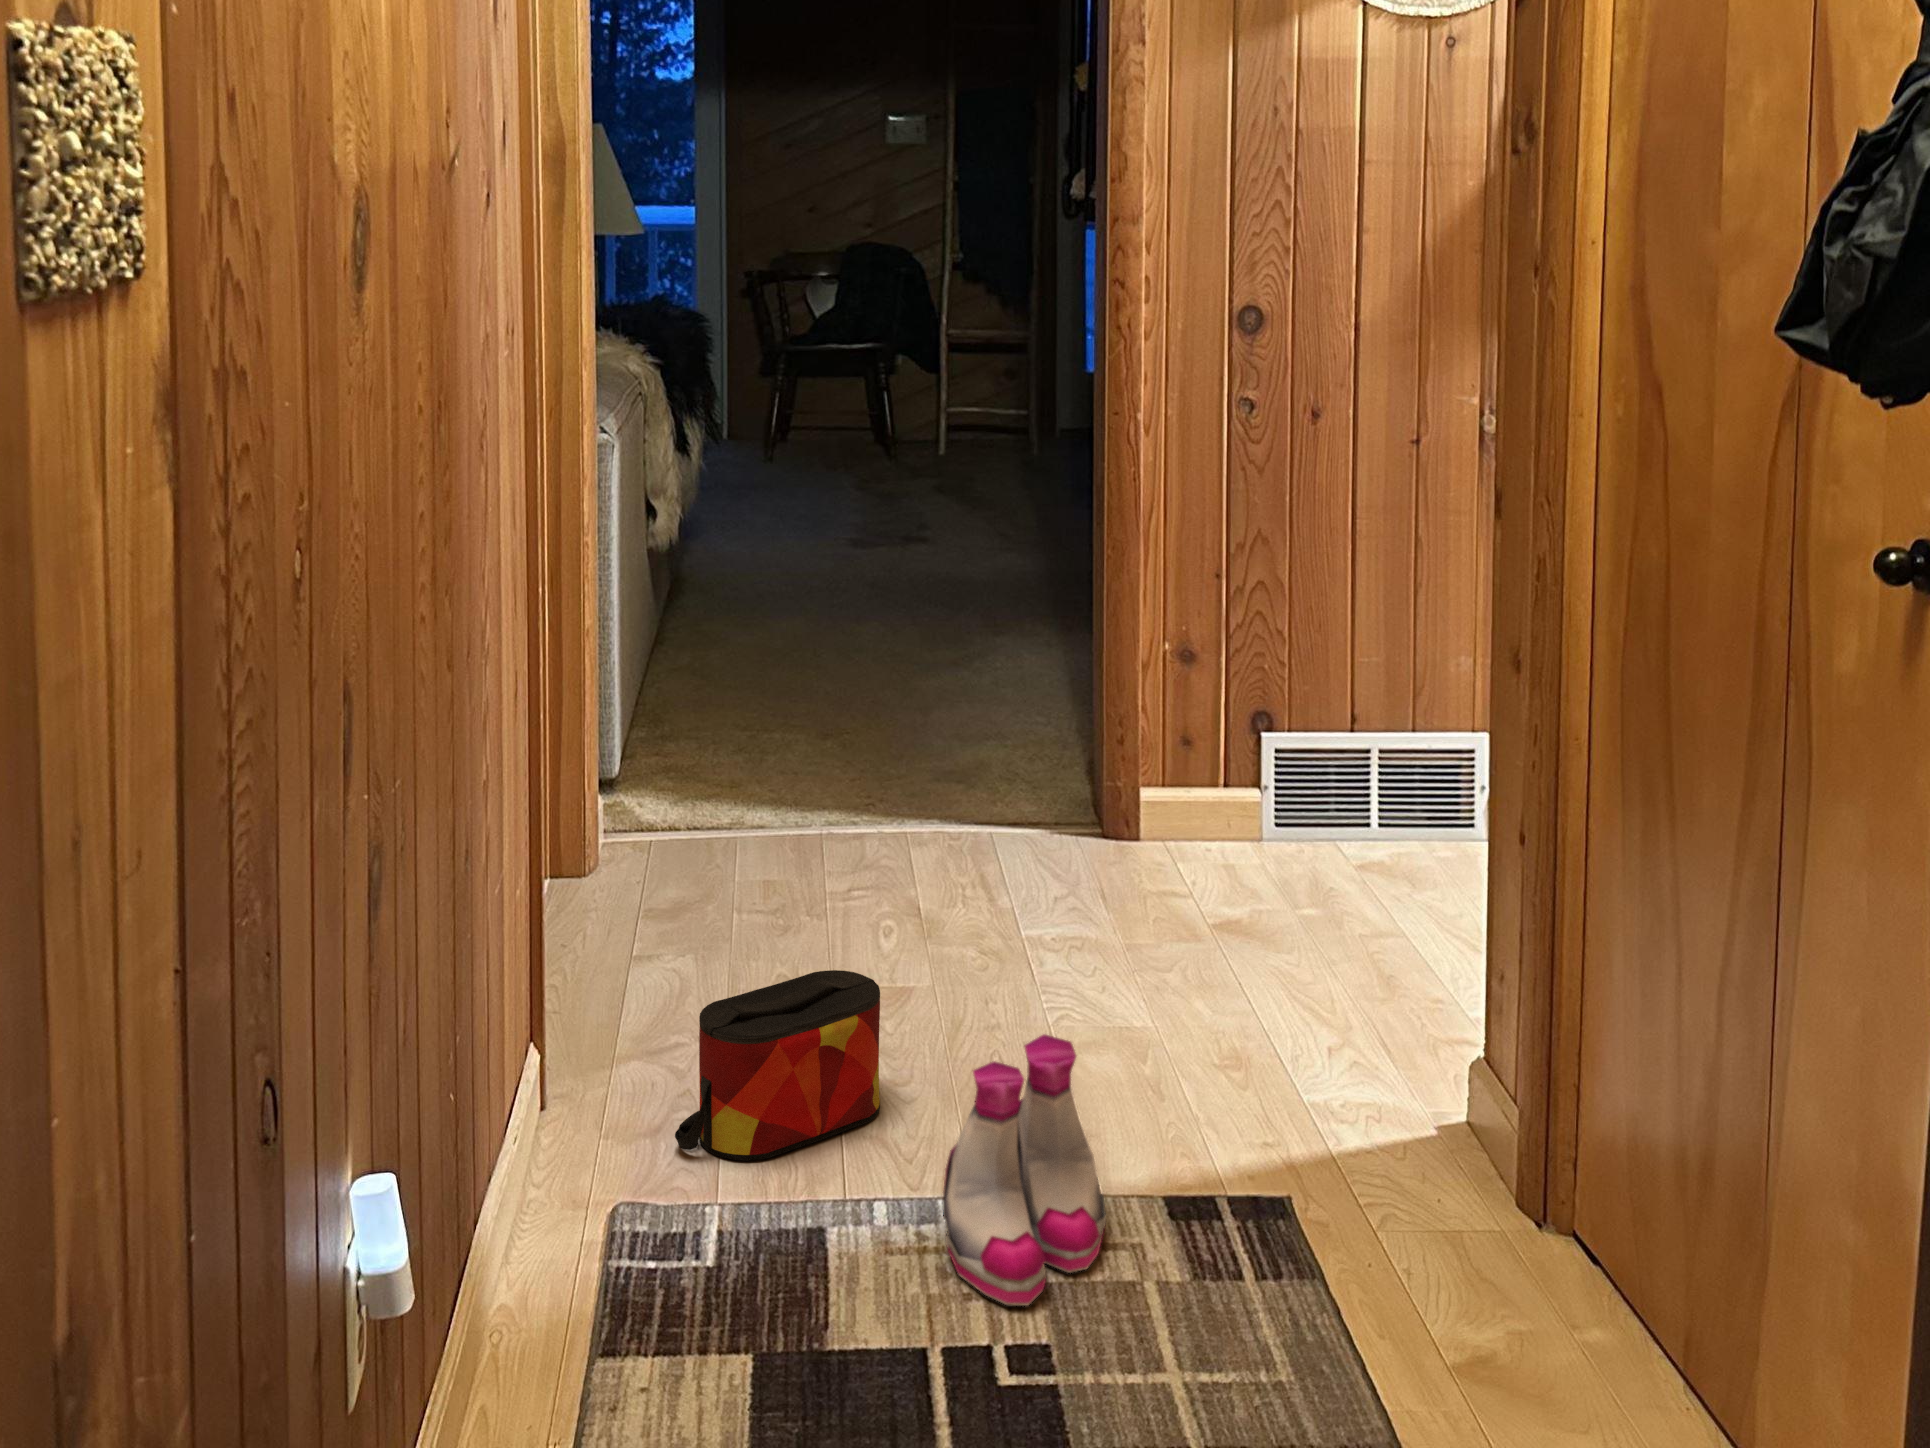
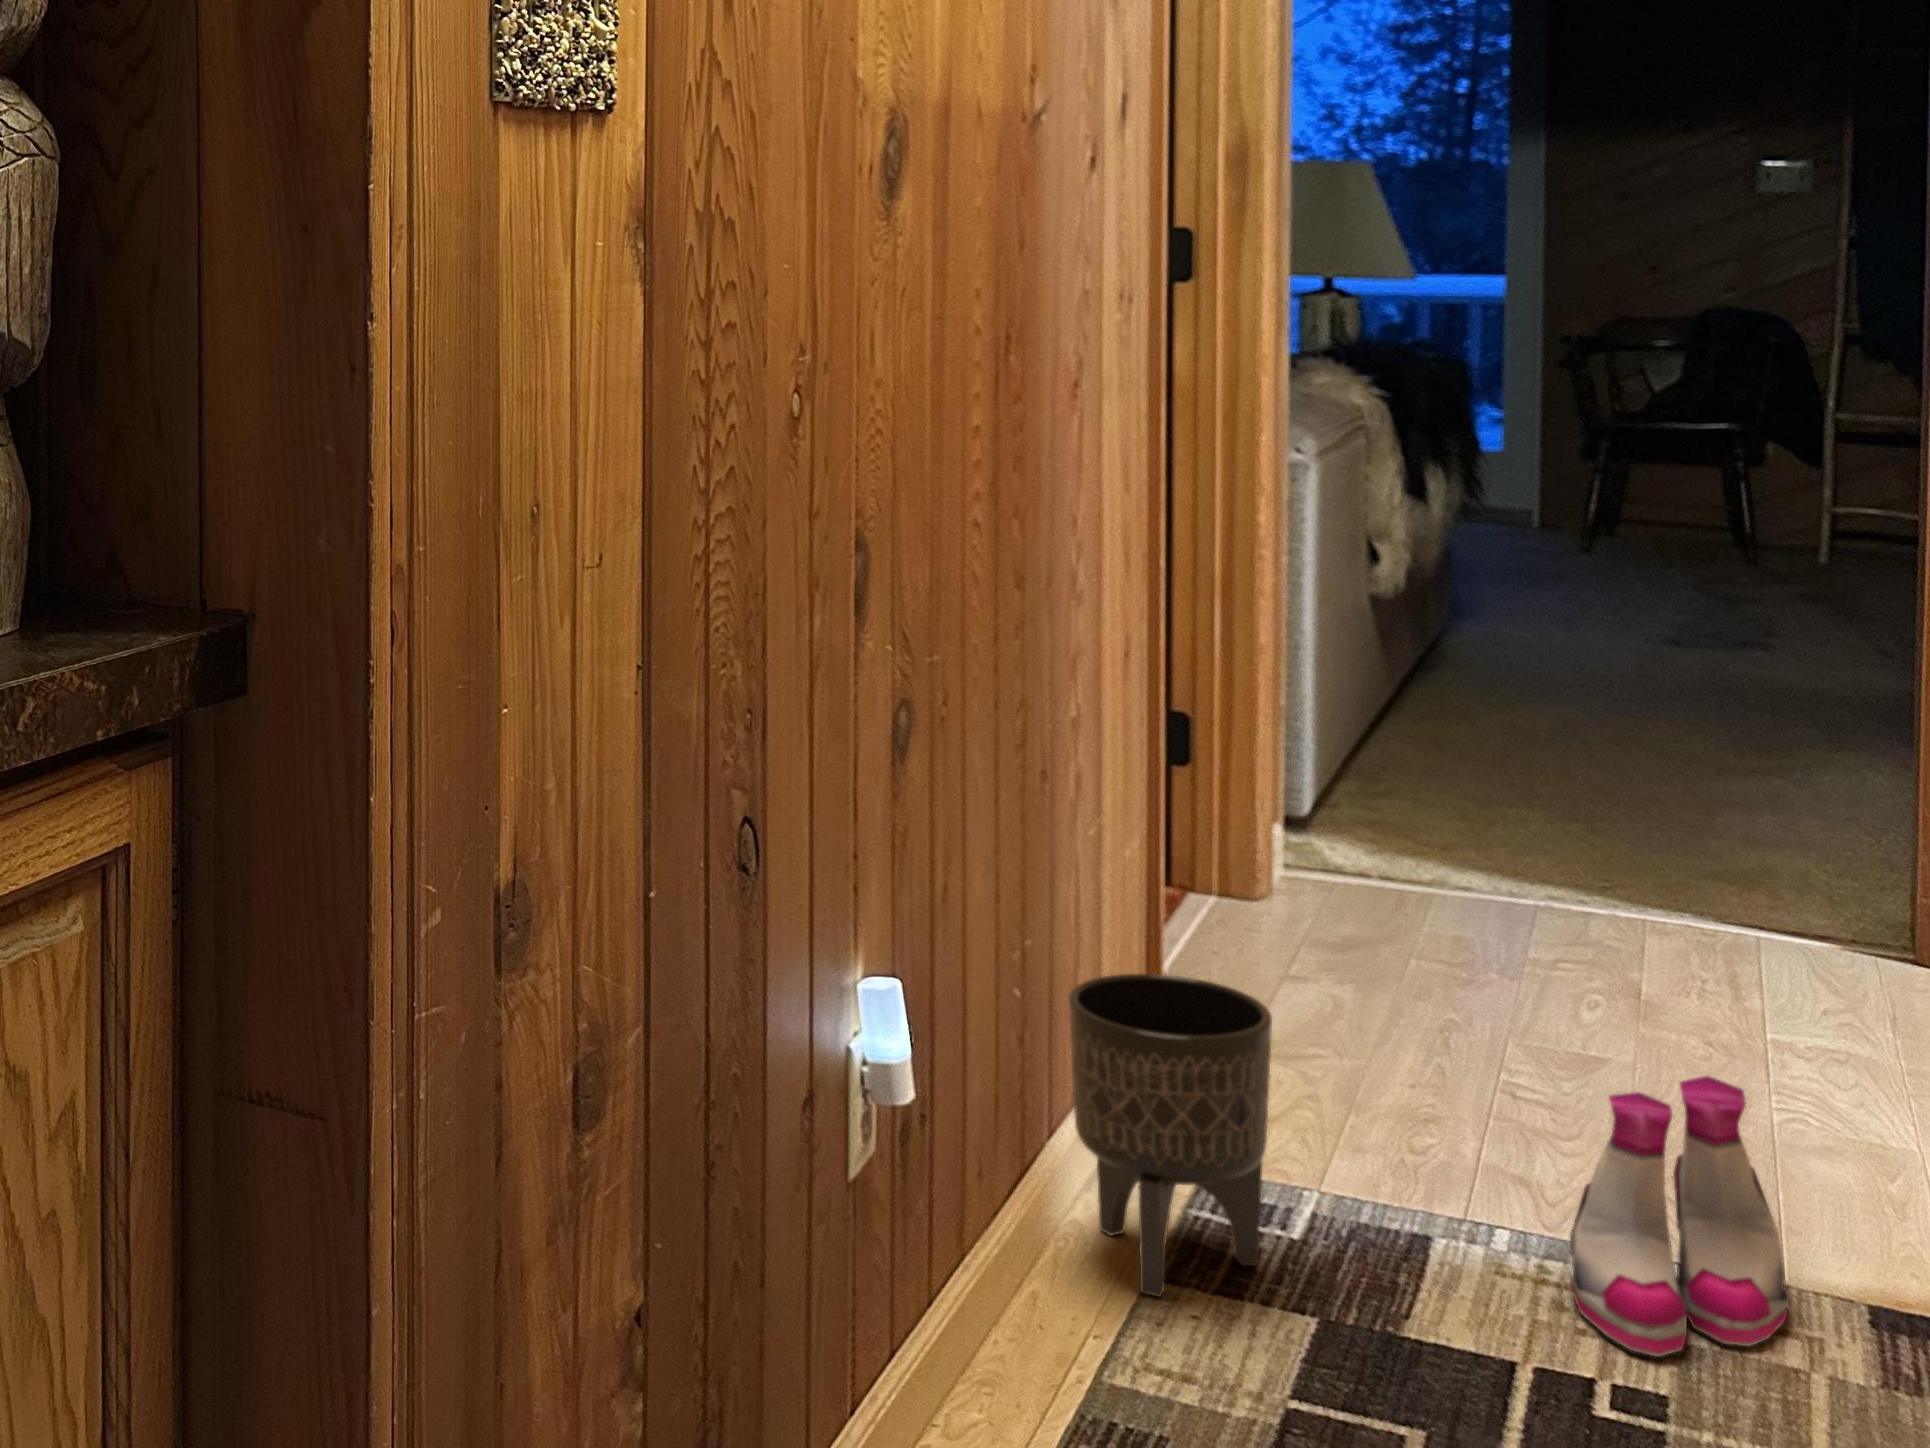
bag: present [675,970,880,1161] -> none [1280,994,1534,1168]
planter: none [513,1039,708,1381] -> present [1068,974,1272,1297]

